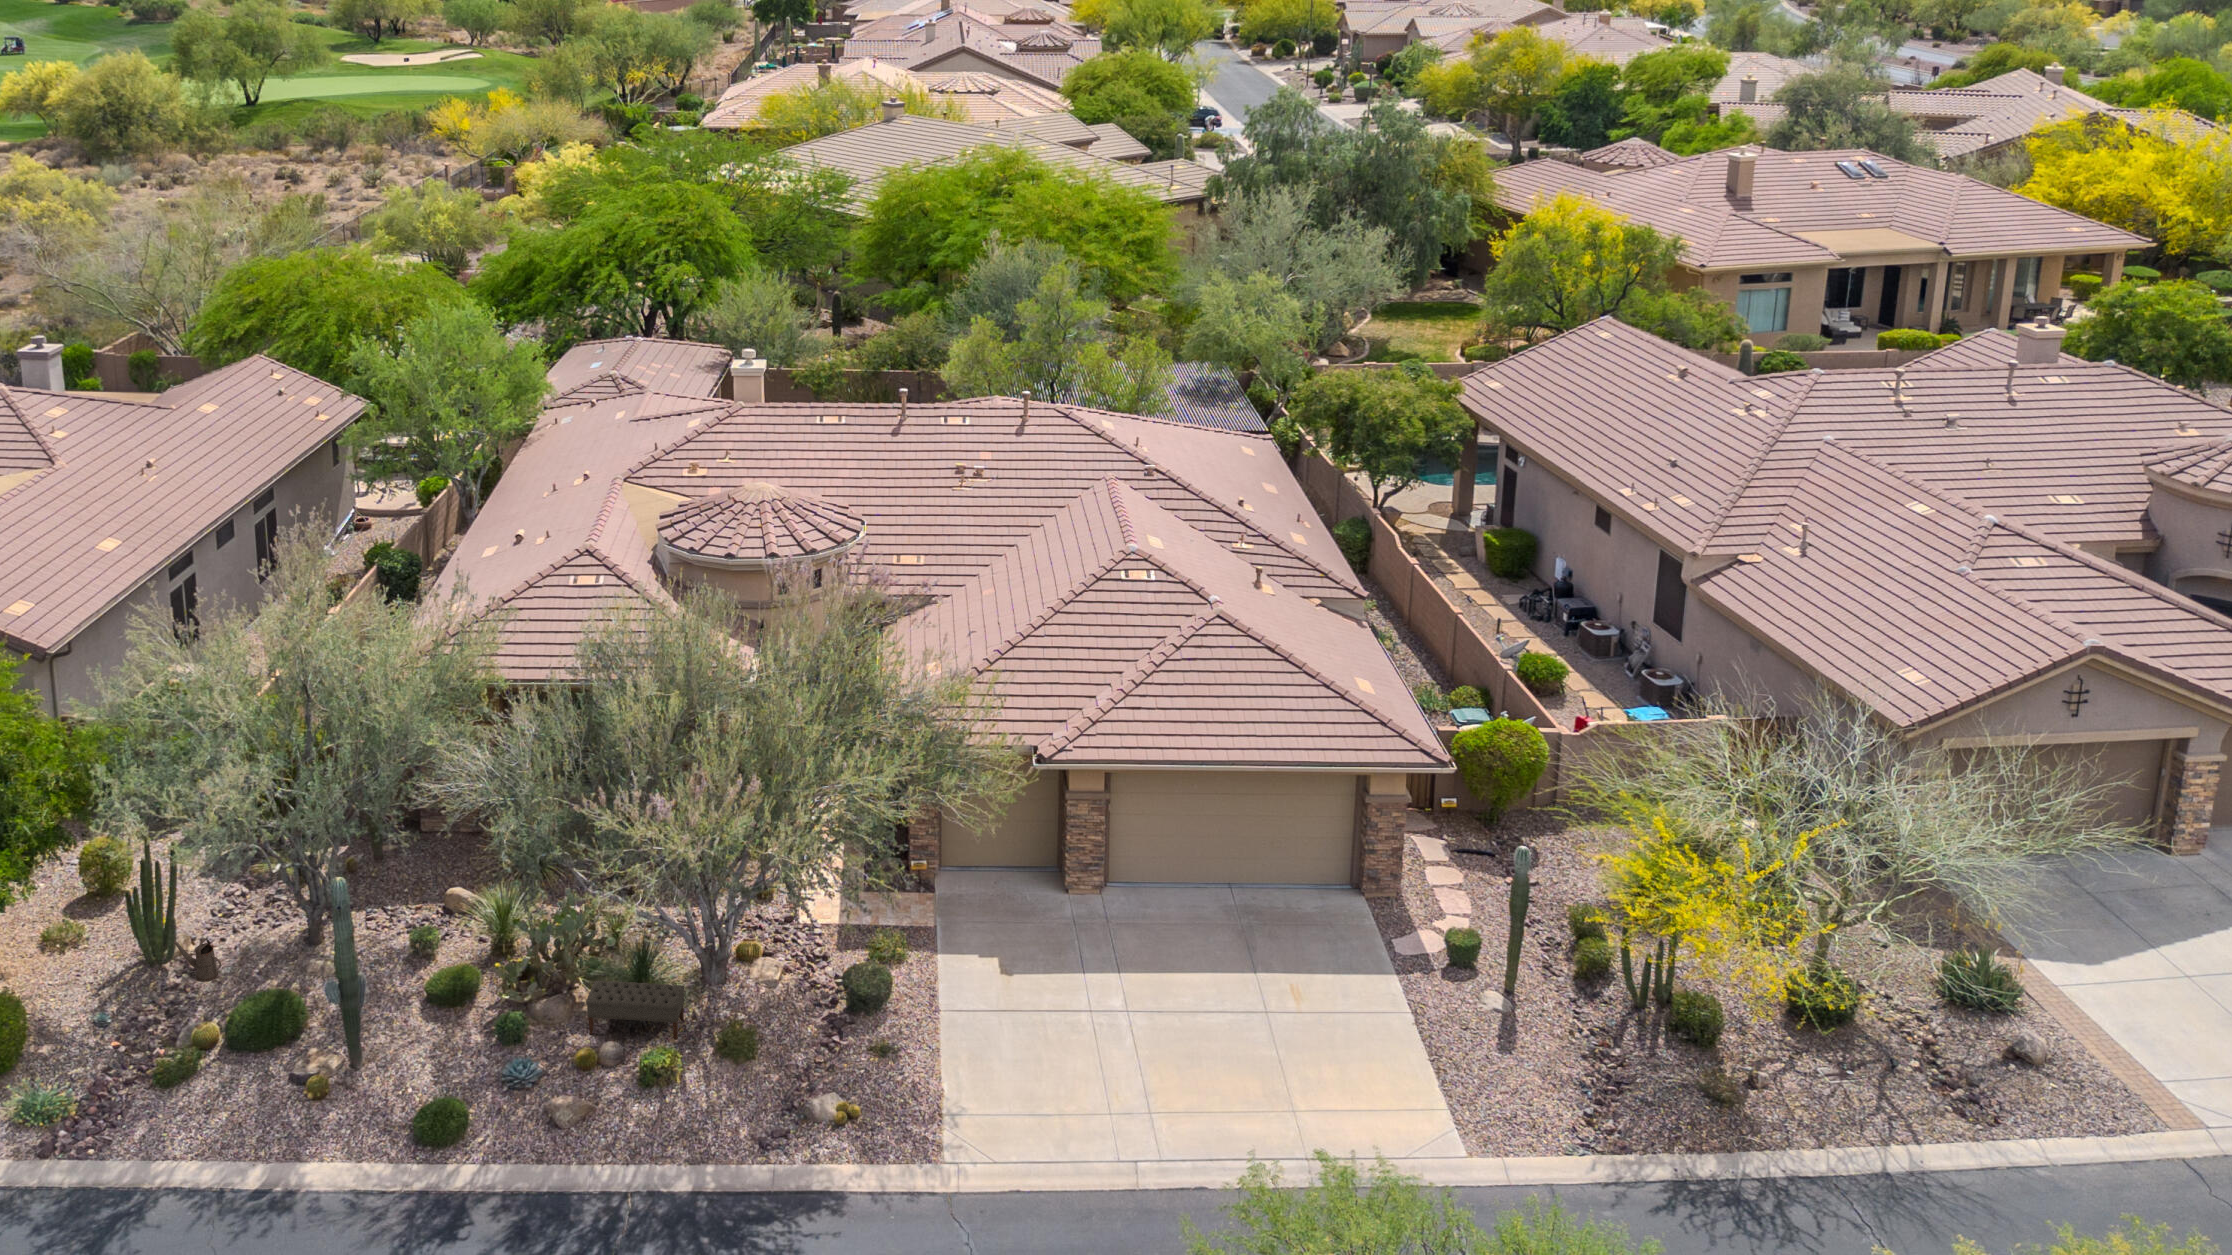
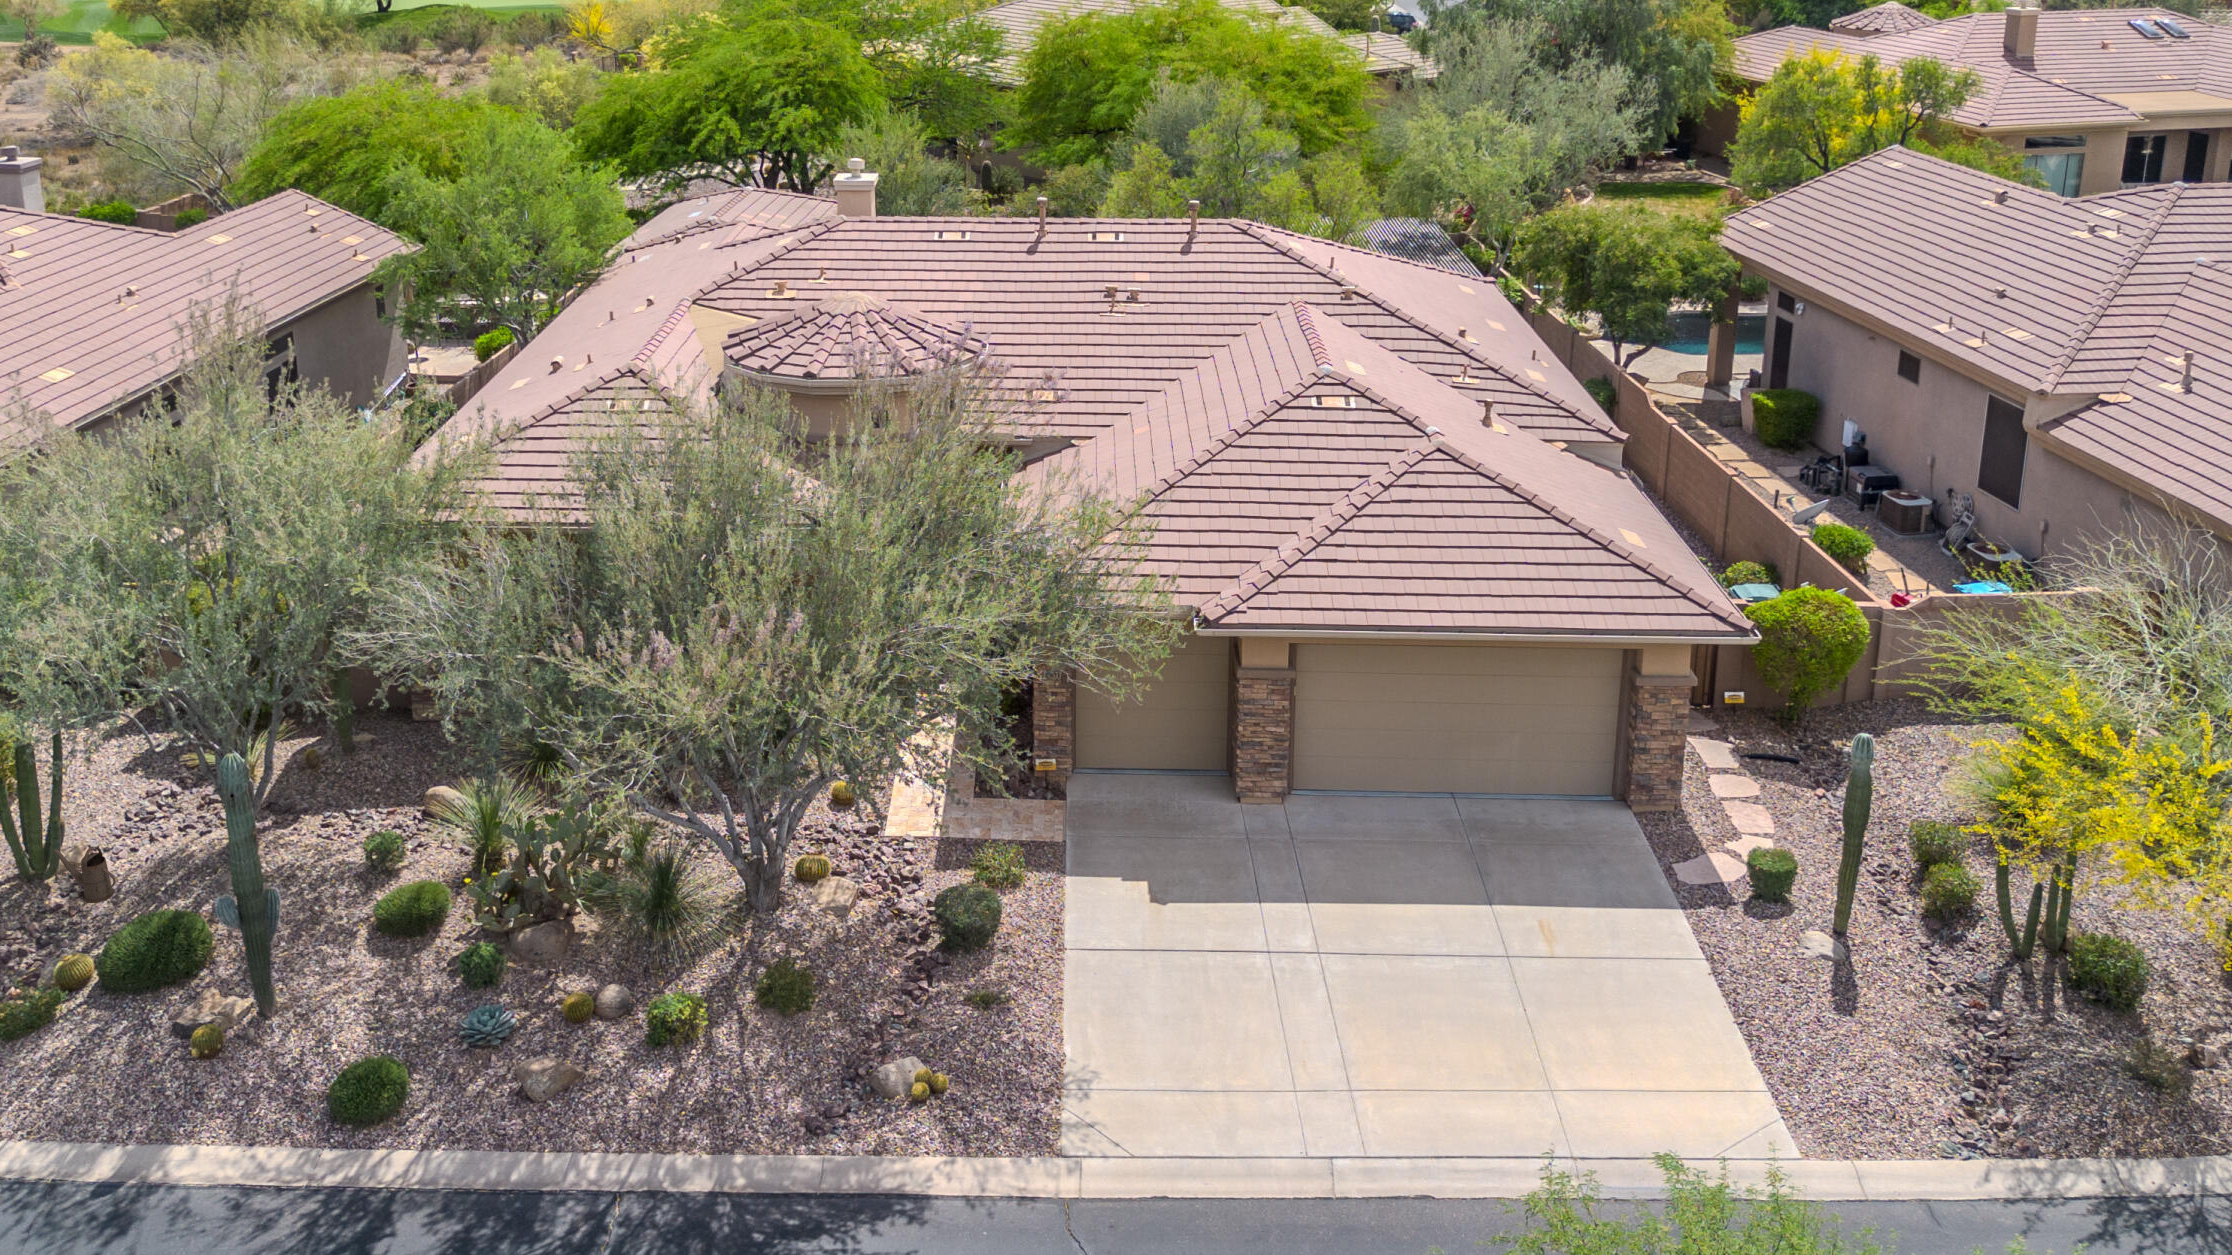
bench: present [586,981,684,1039] -> none [587,905,722,984]

